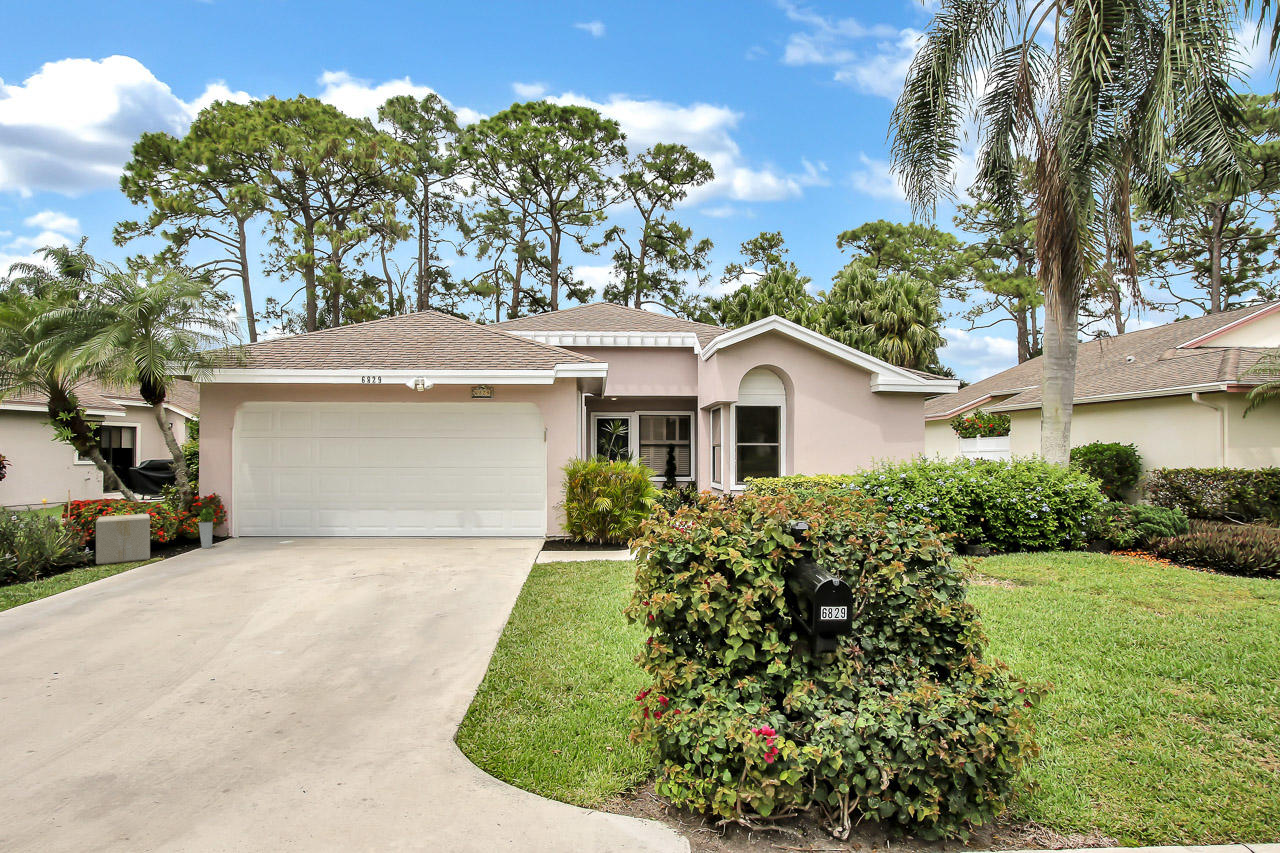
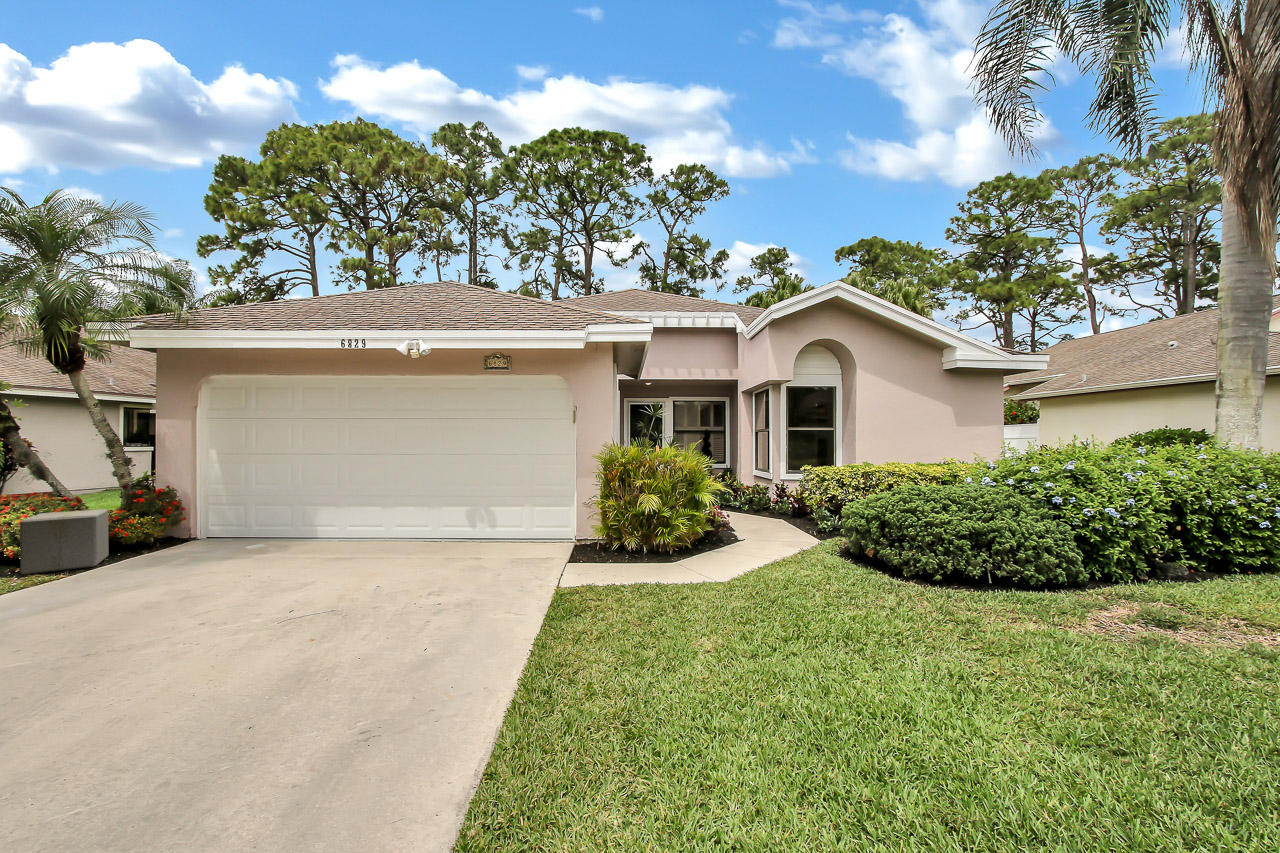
planter: present [198,507,215,548] -> none [172,499,198,548]

